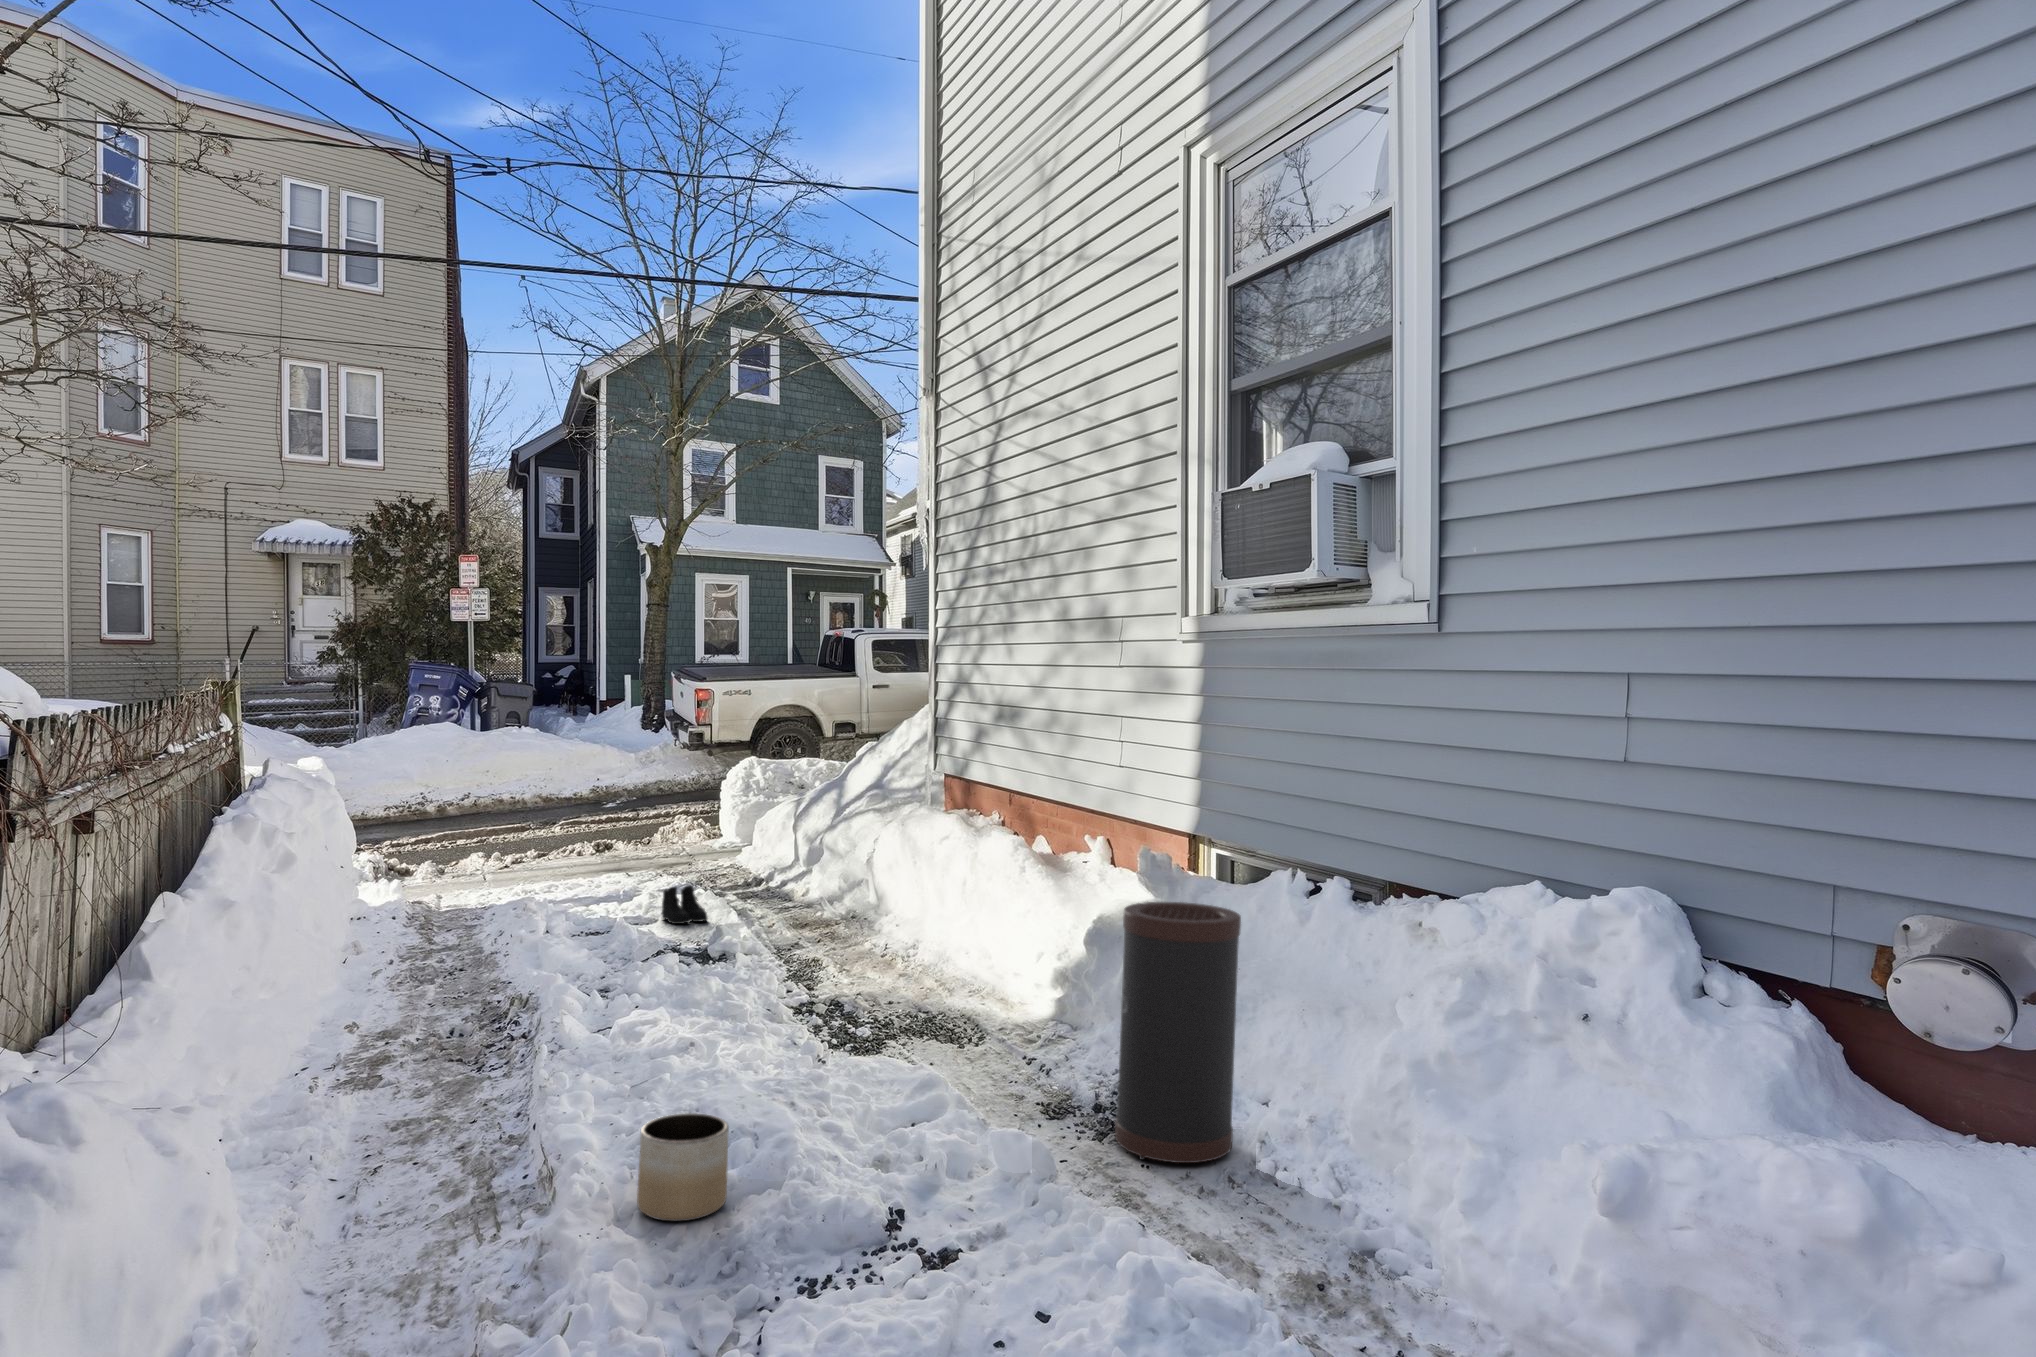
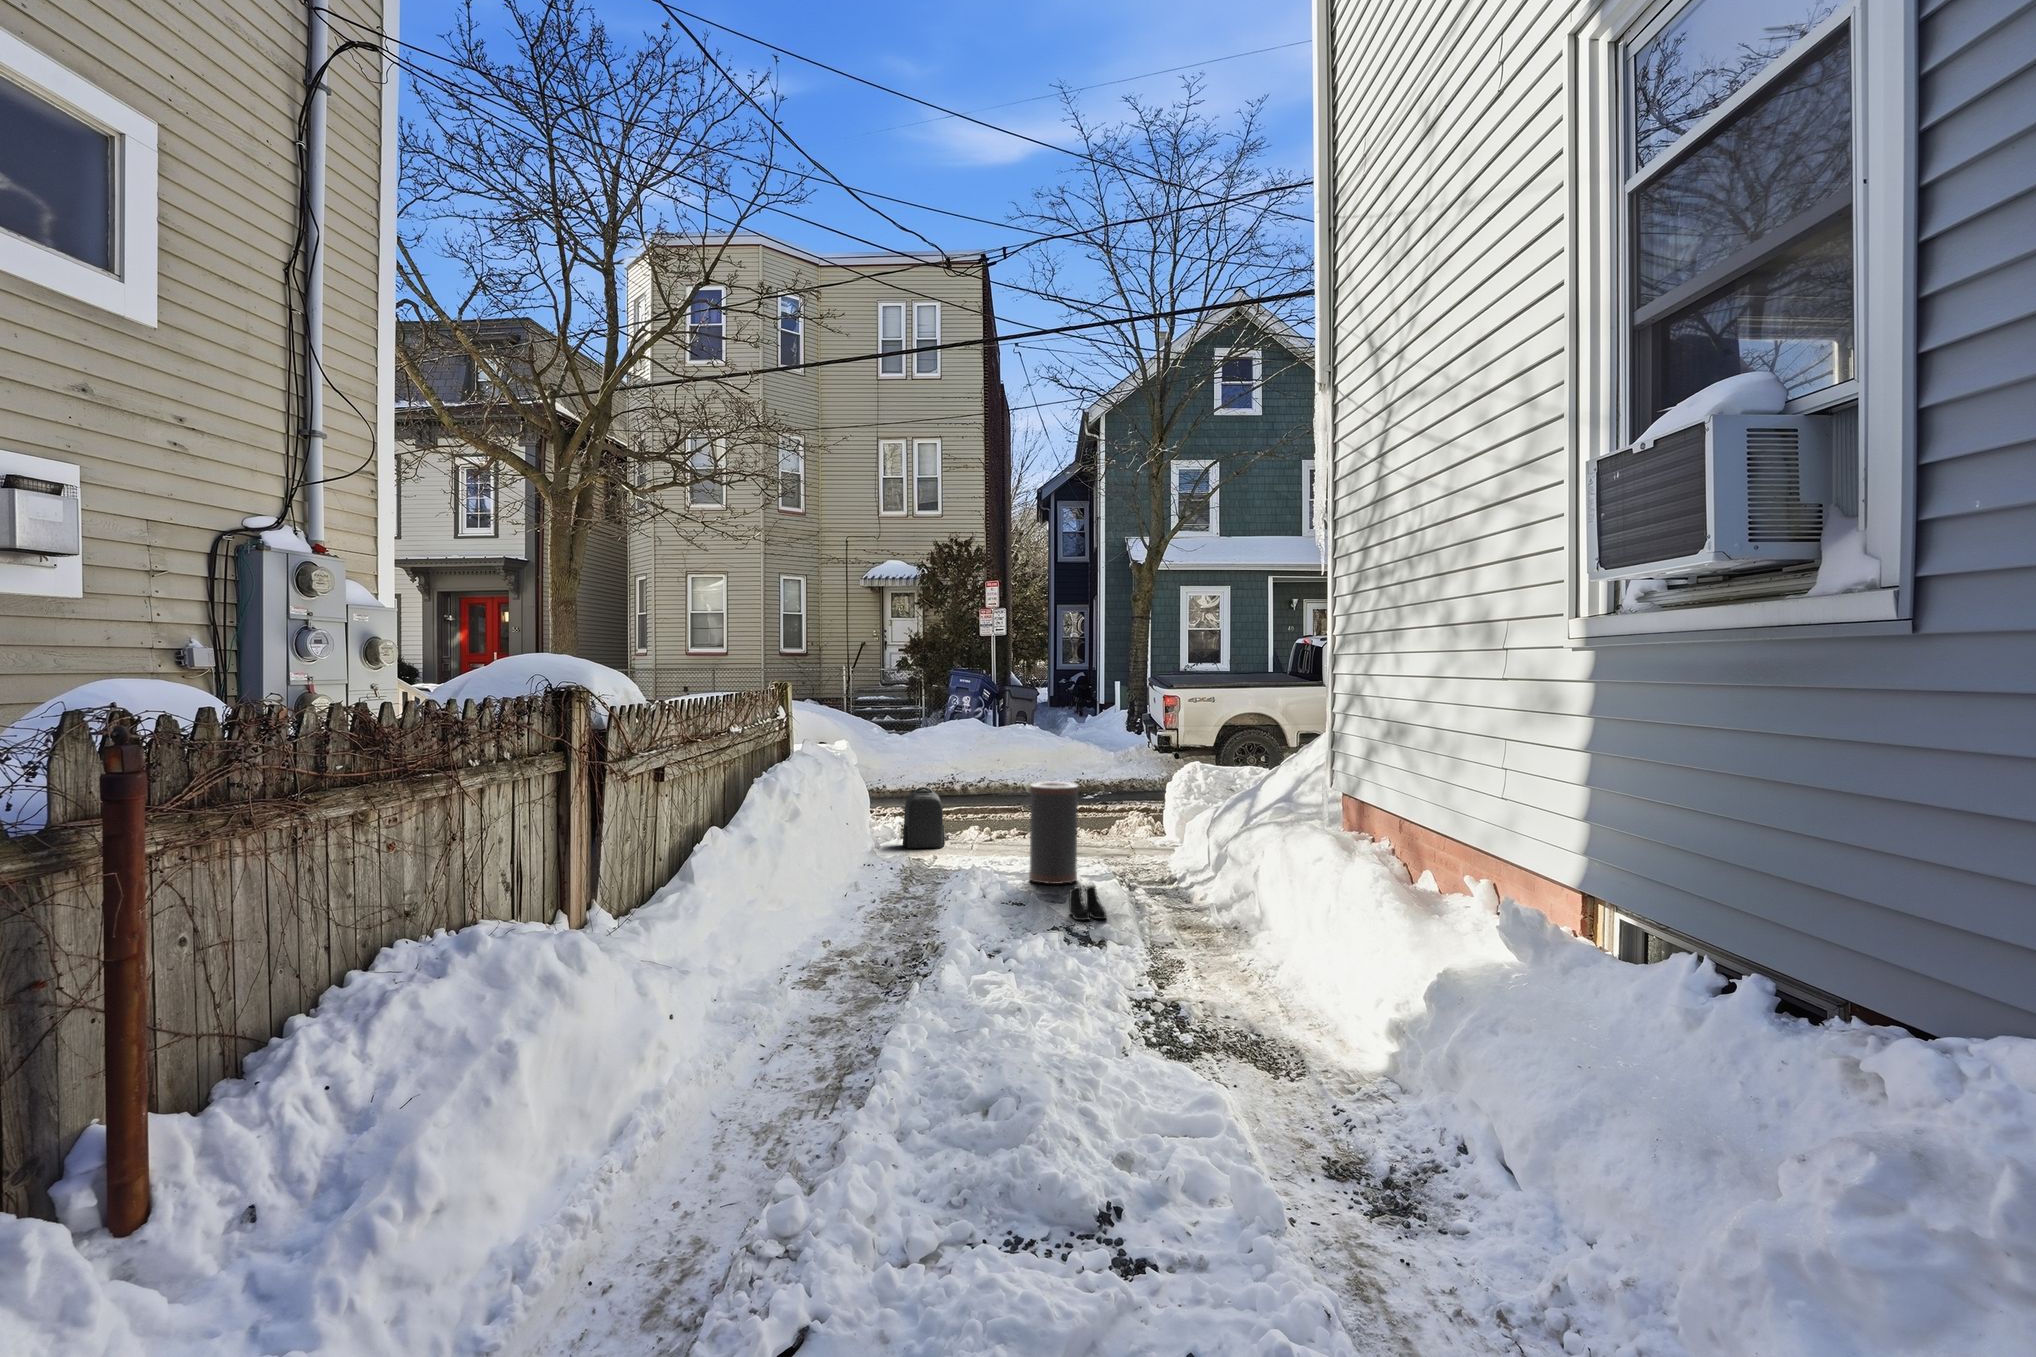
backpack: none [407,788,464,864] -> present [903,787,945,849]
trash can: present [1115,902,1241,1163] -> present [1029,782,1078,884]
planter: present [637,1113,729,1221] -> none [894,1140,972,1243]

